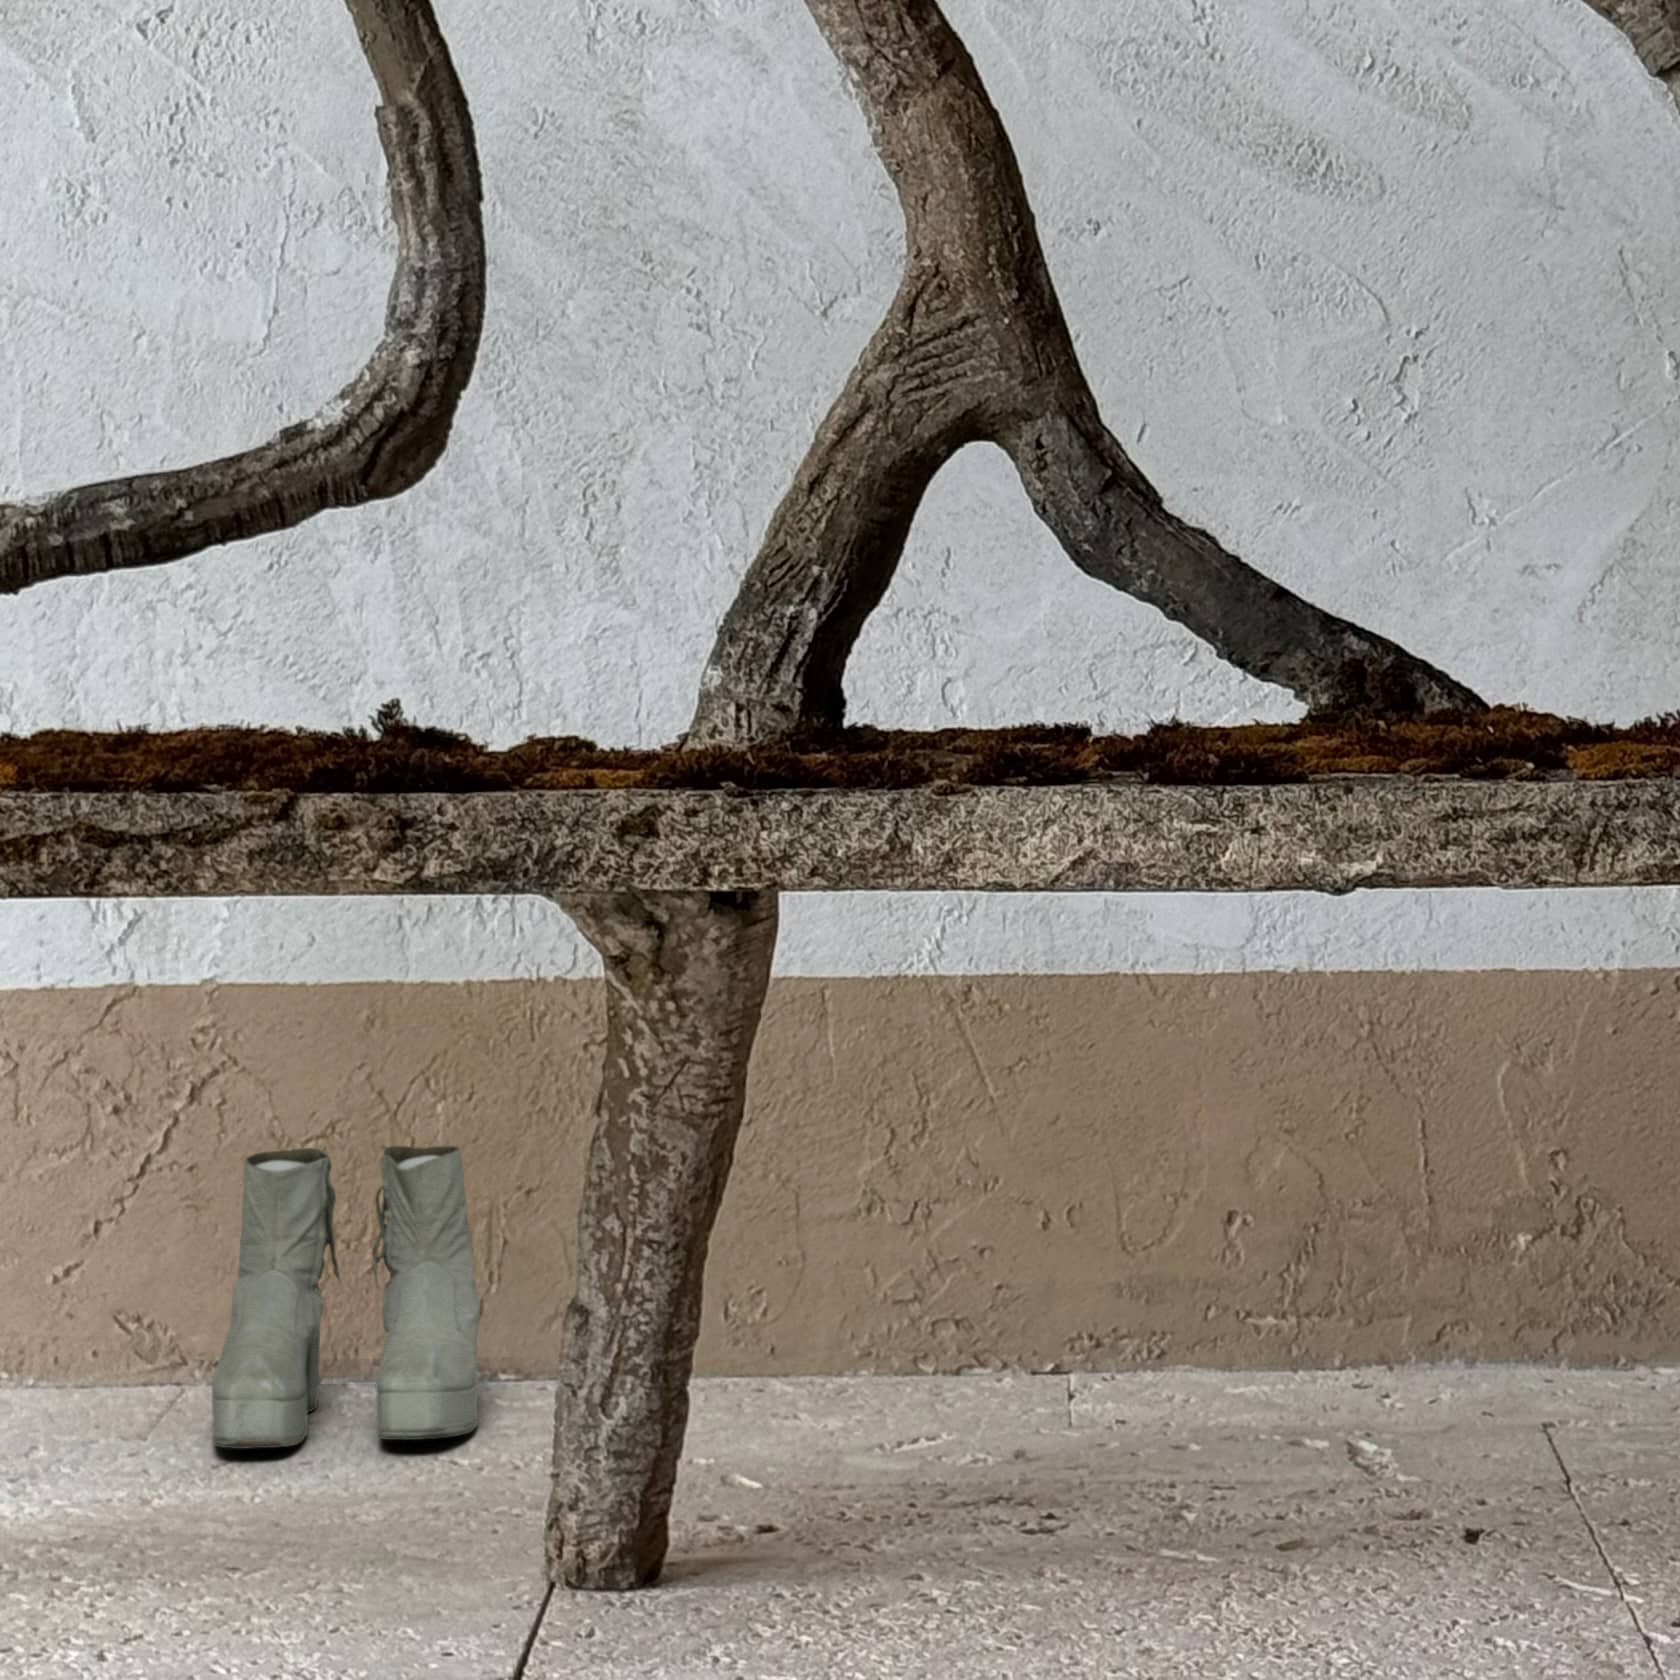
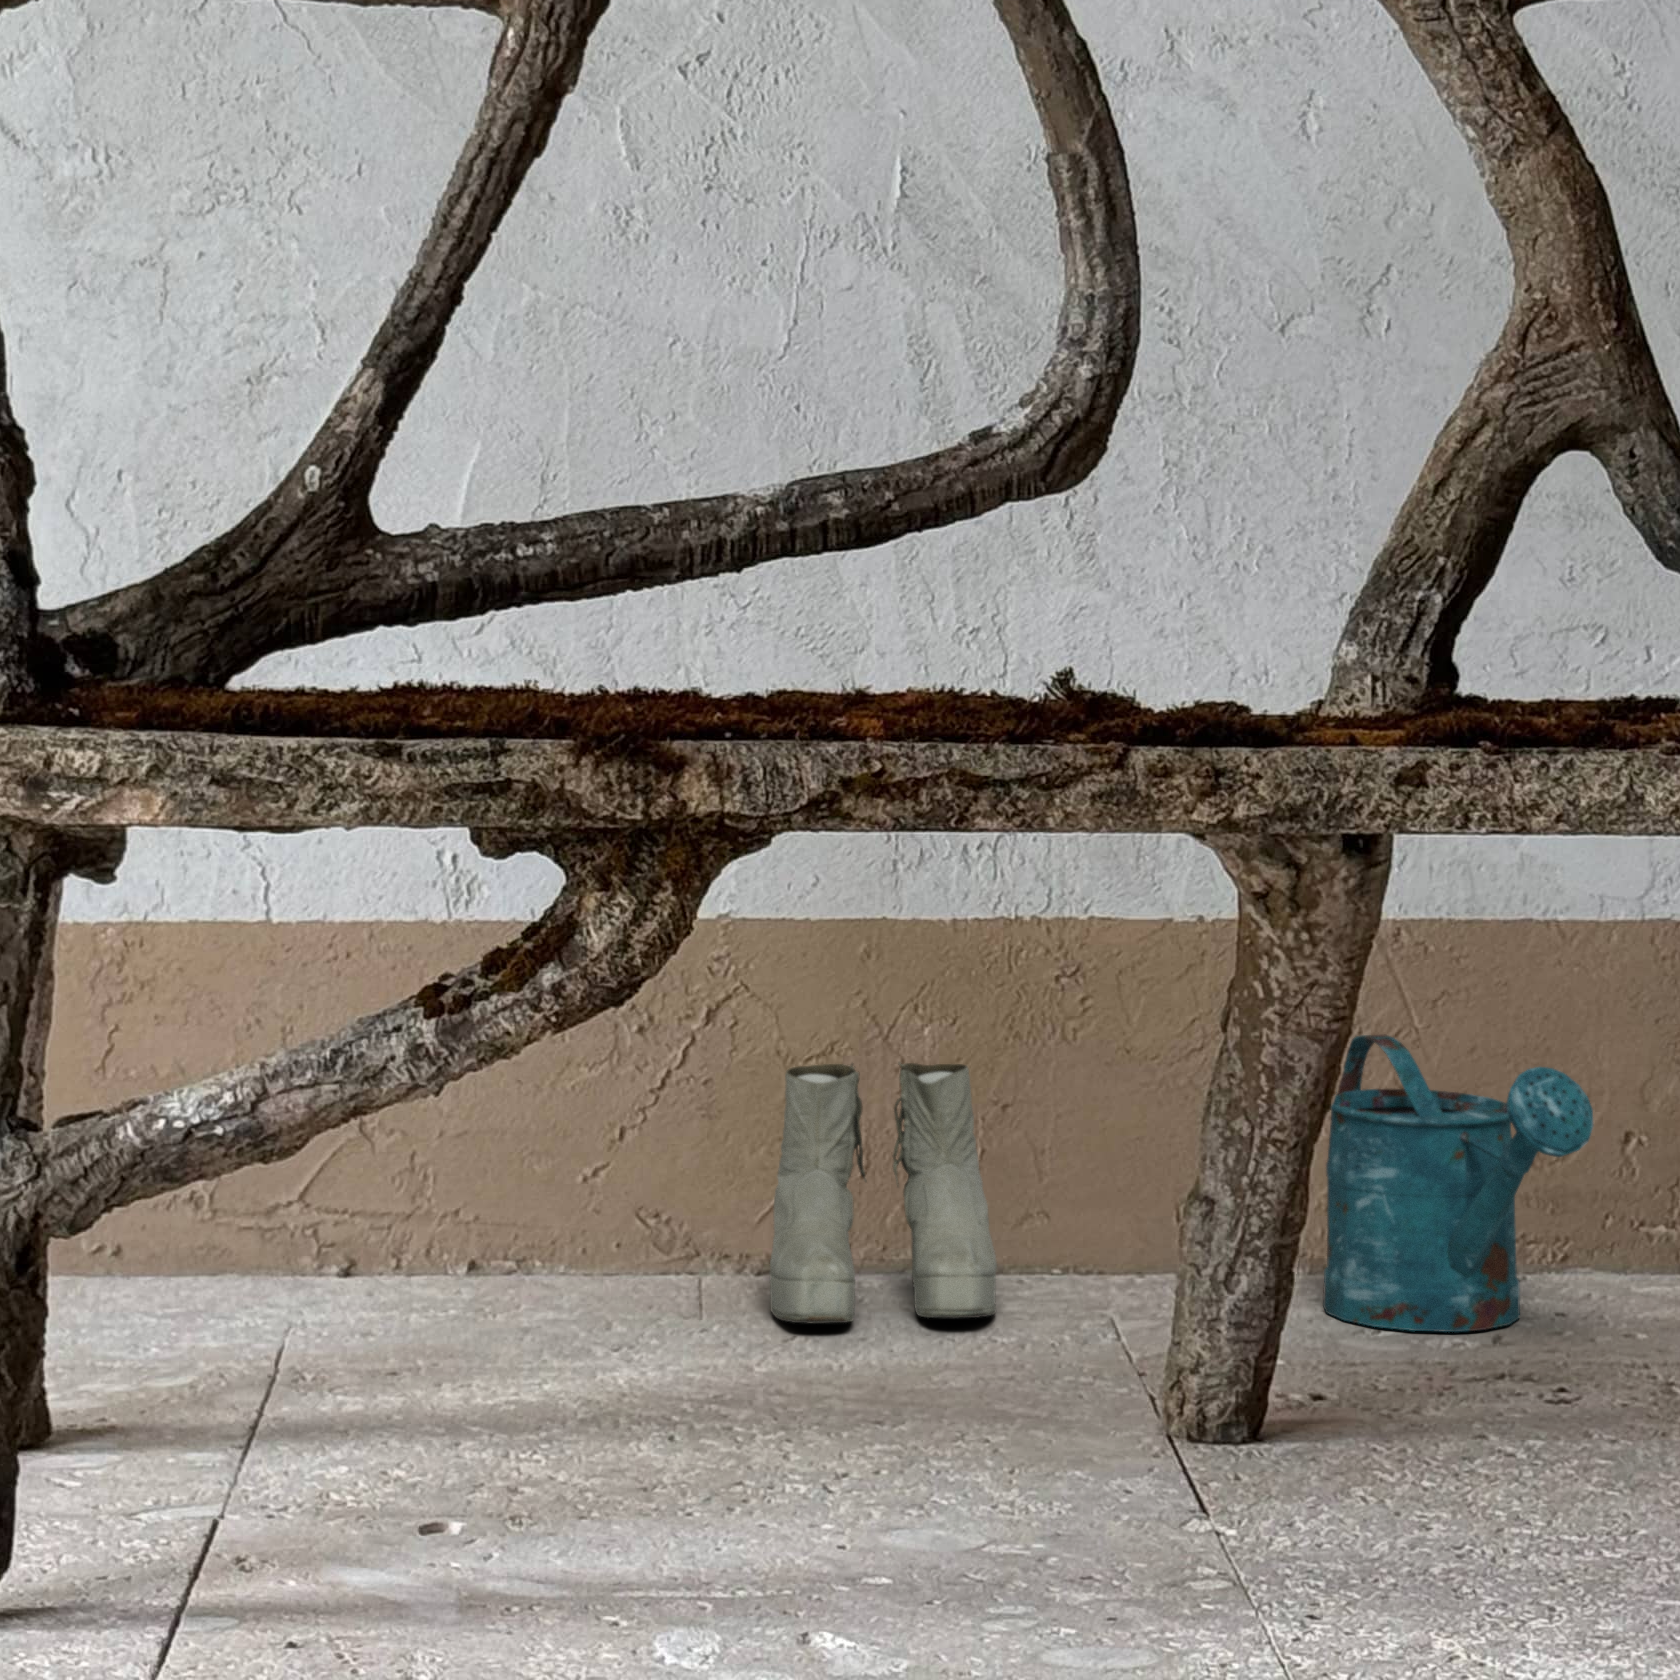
watering can: none [855,1107,1107,1446] -> present [1323,1035,1593,1332]

